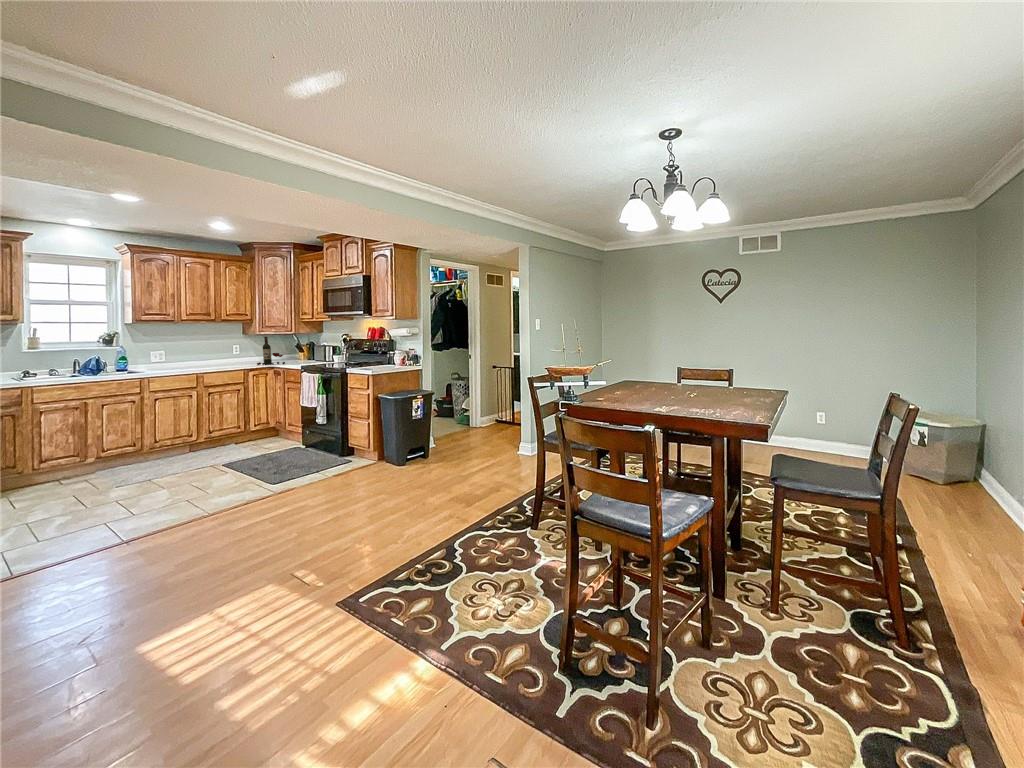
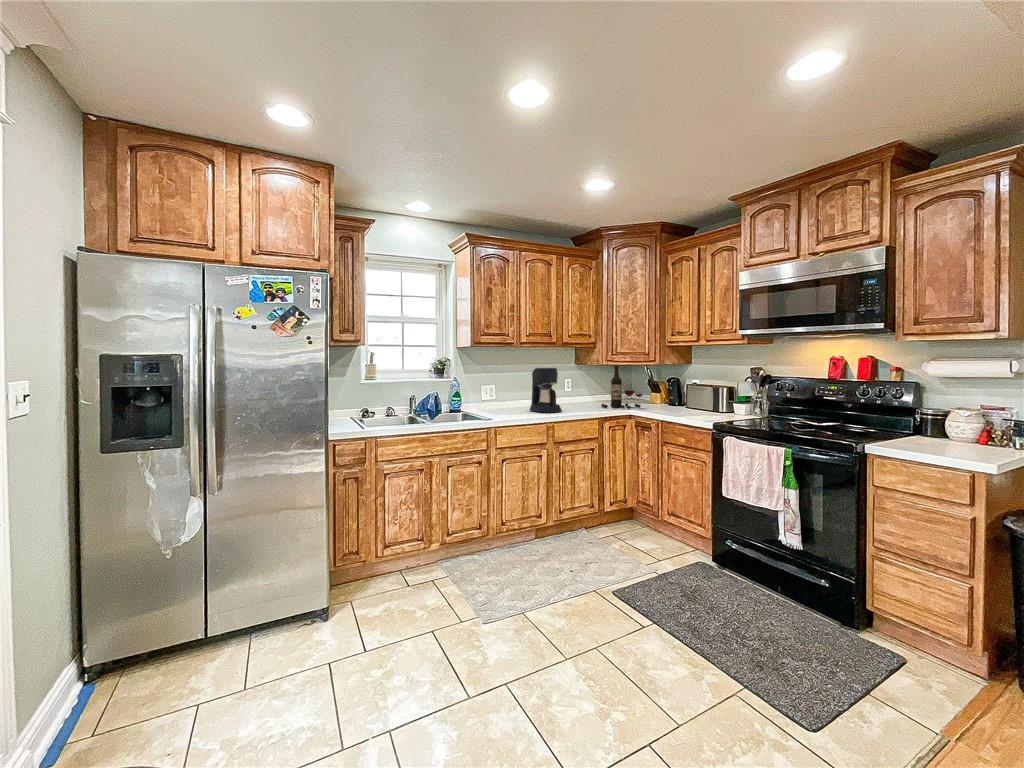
coffee maker: none [193,338,218,368] -> present [530,368,562,413]

